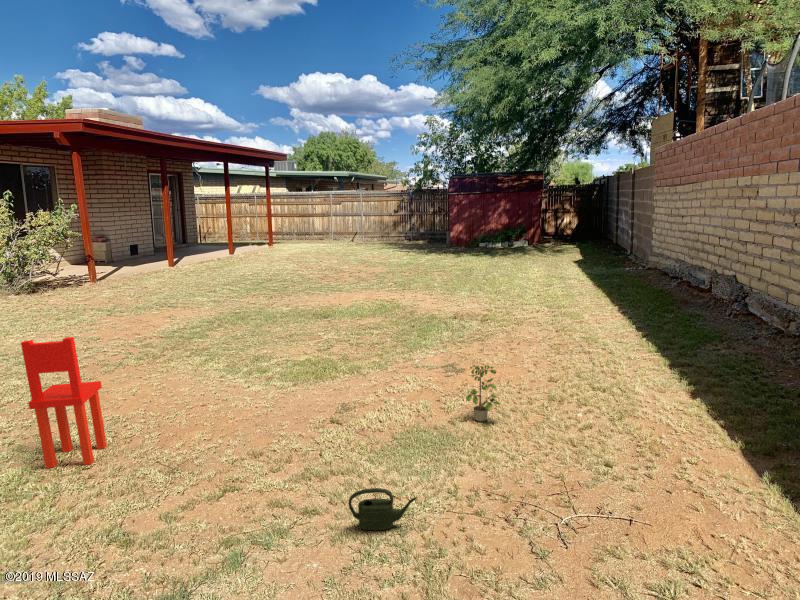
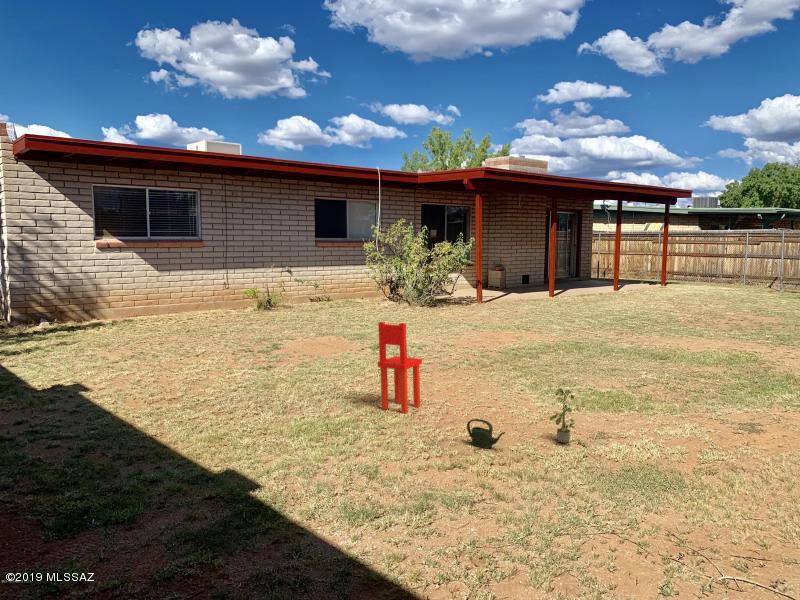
potted plant: present [466,364,500,421] -> present [550,388,575,443]
watering can: present [349,488,417,530] -> present [467,419,505,448]

